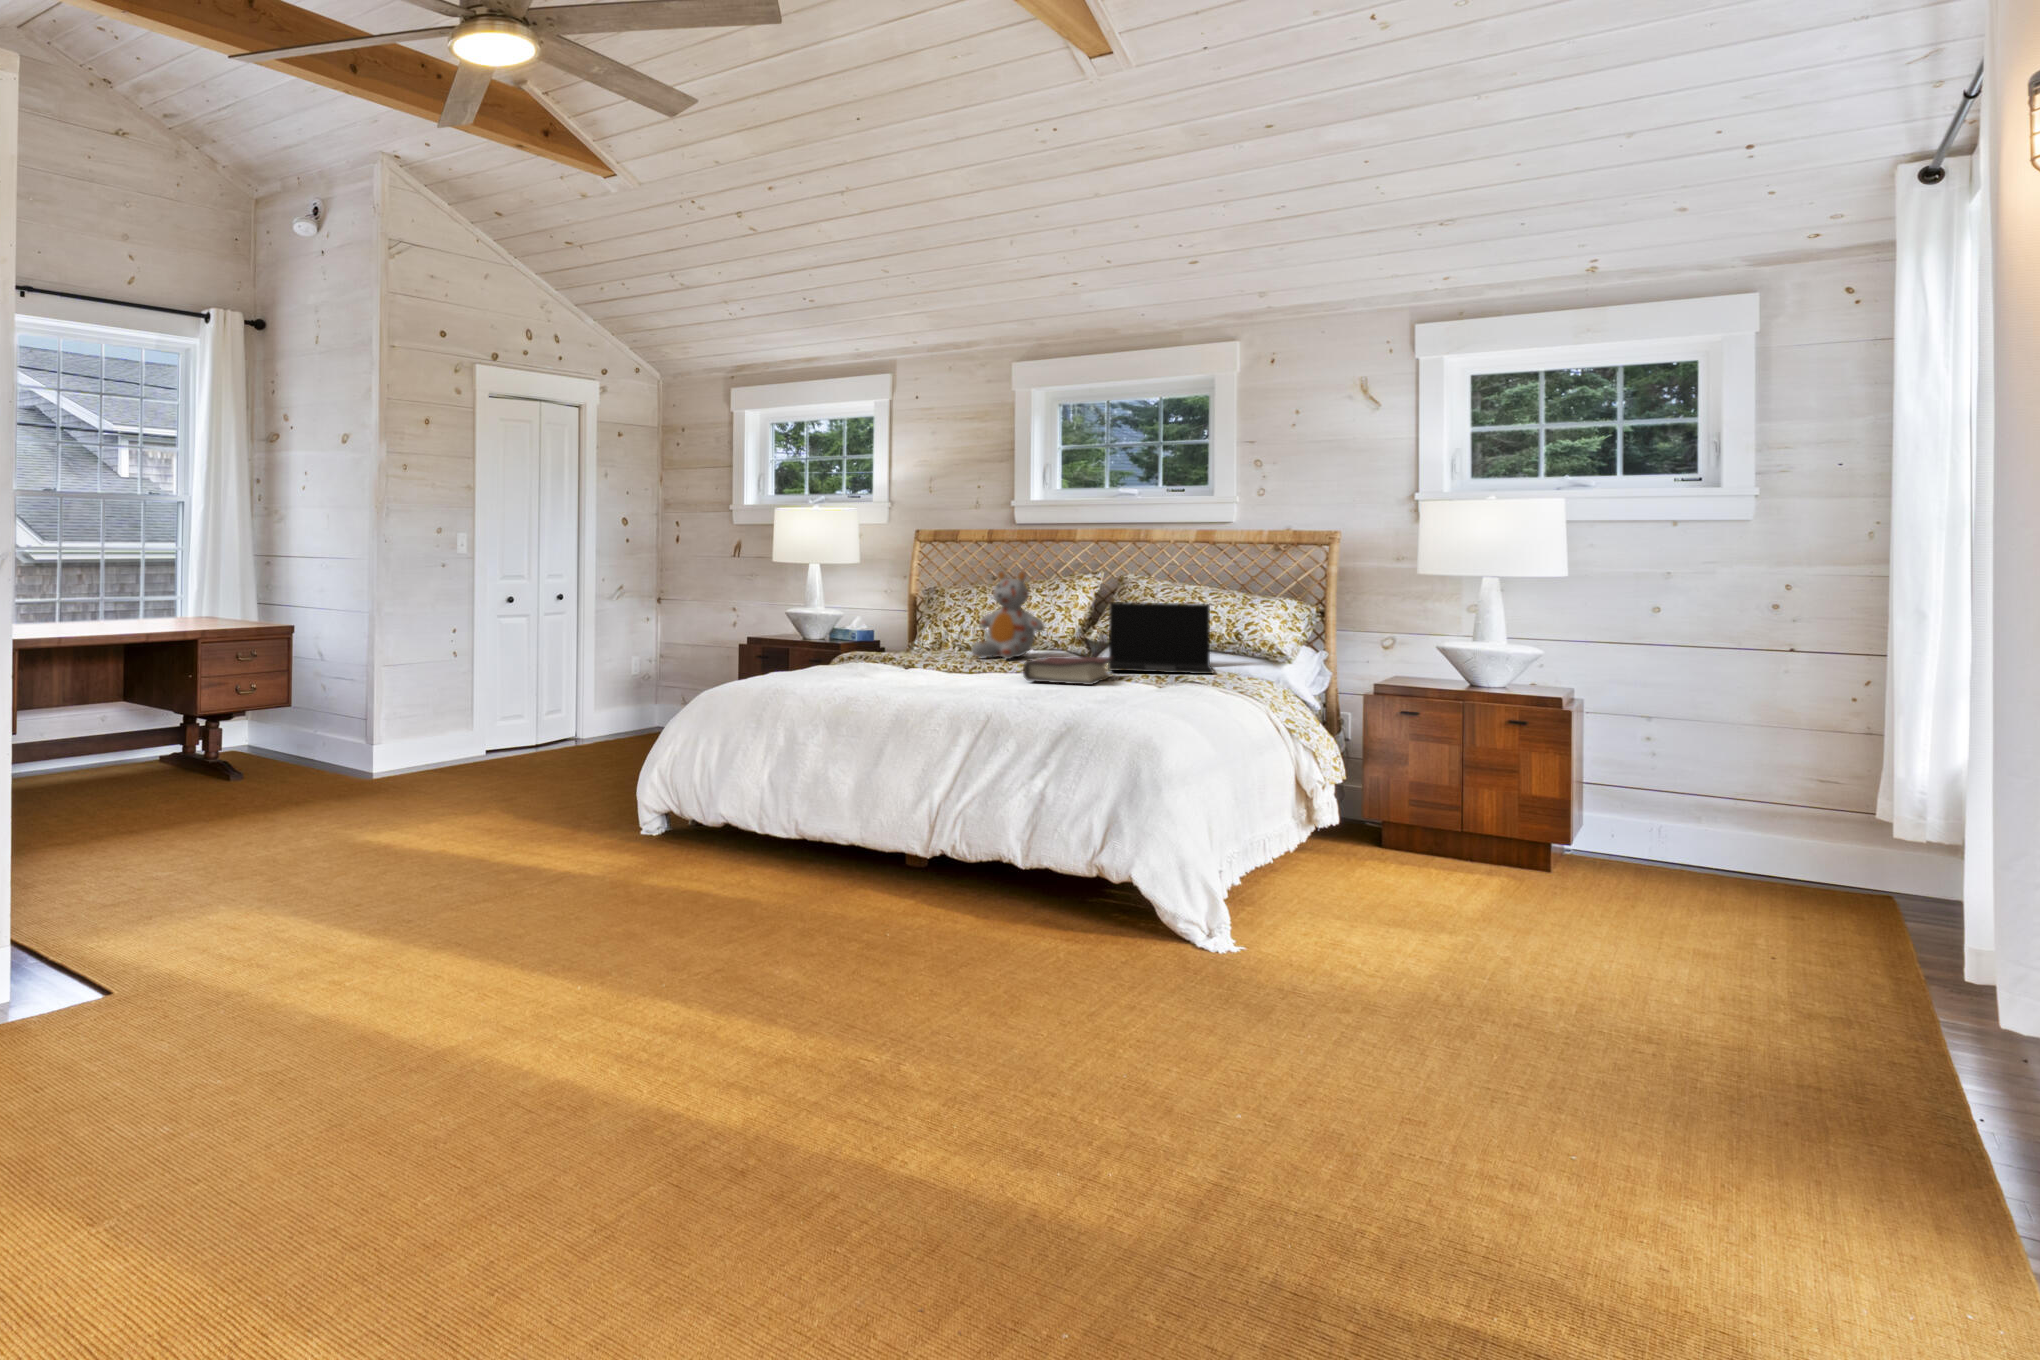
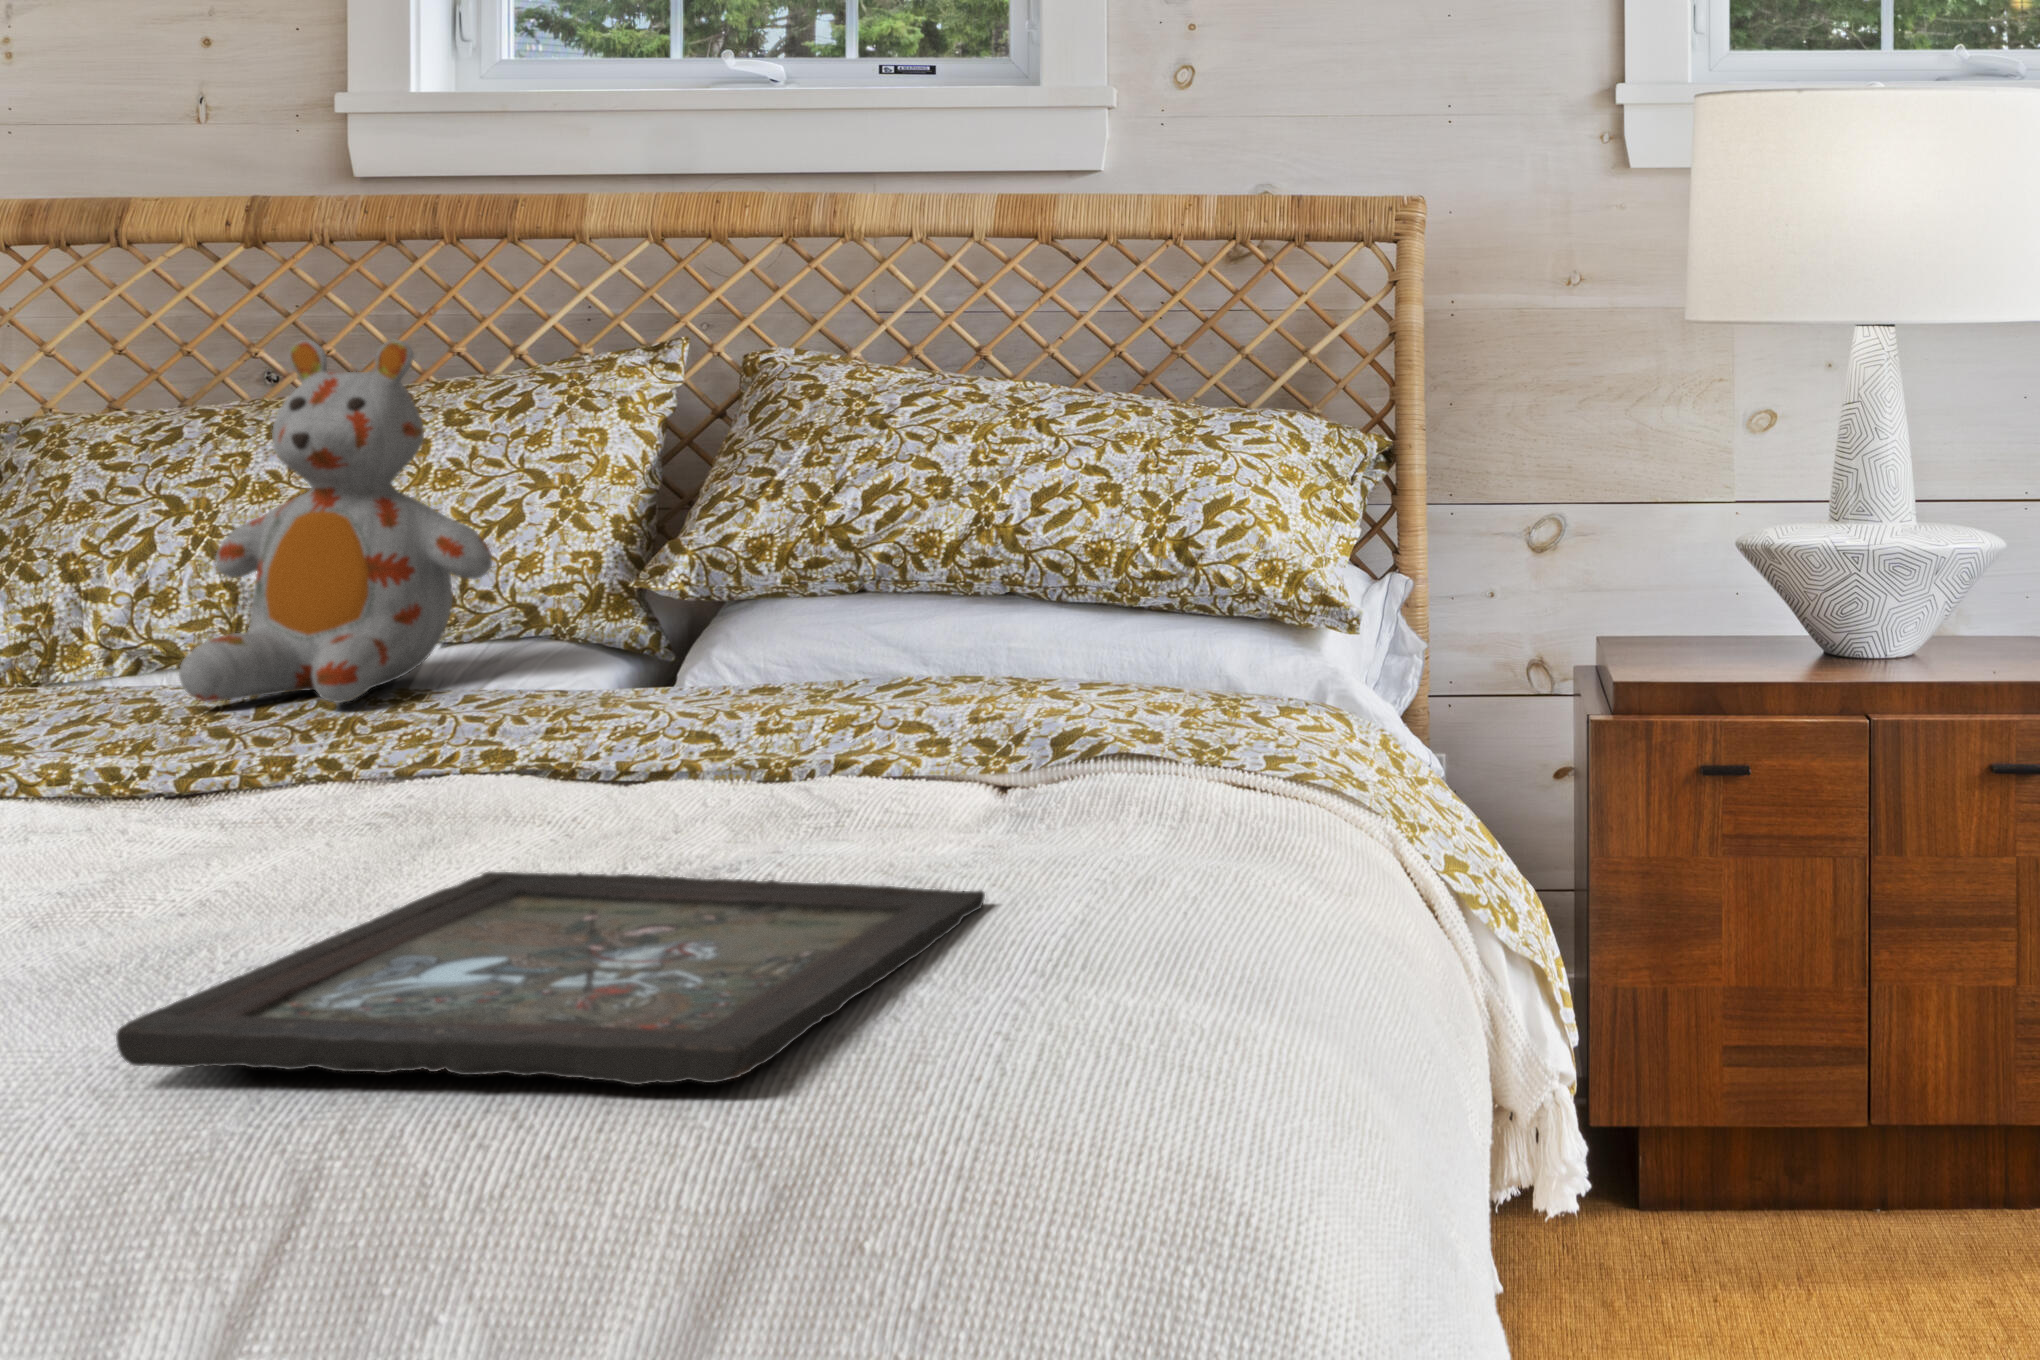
laptop: present [1108,602,1214,674] -> none [759,442,1184,733]
hardback book: present [1023,656,1113,685] -> none [436,681,817,843]
tray: none [966,683,1130,709] -> present [116,871,985,1085]

